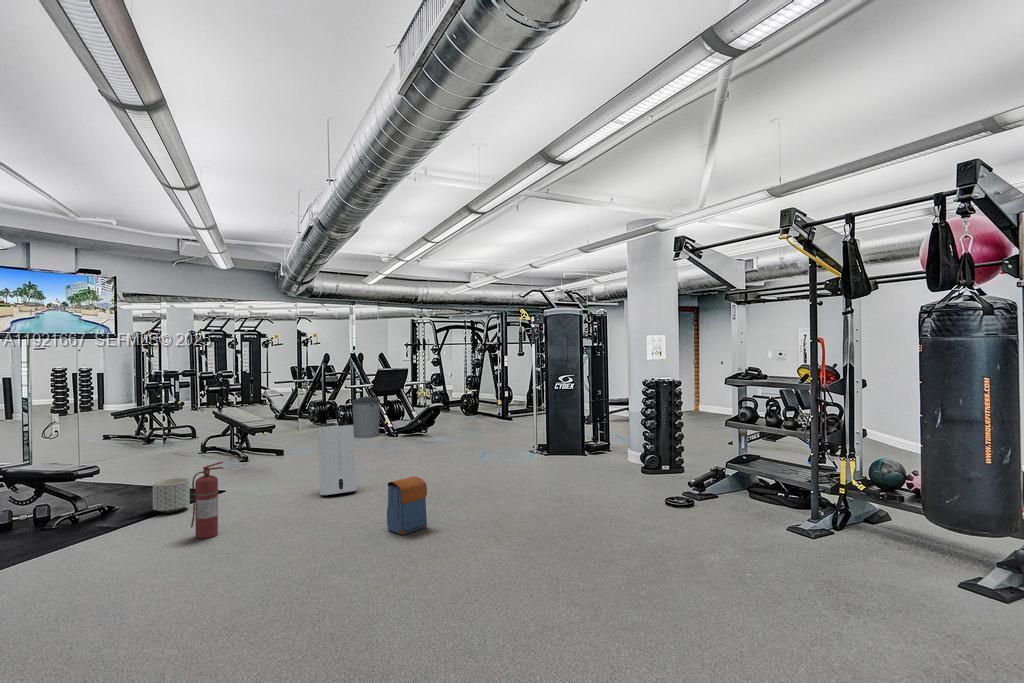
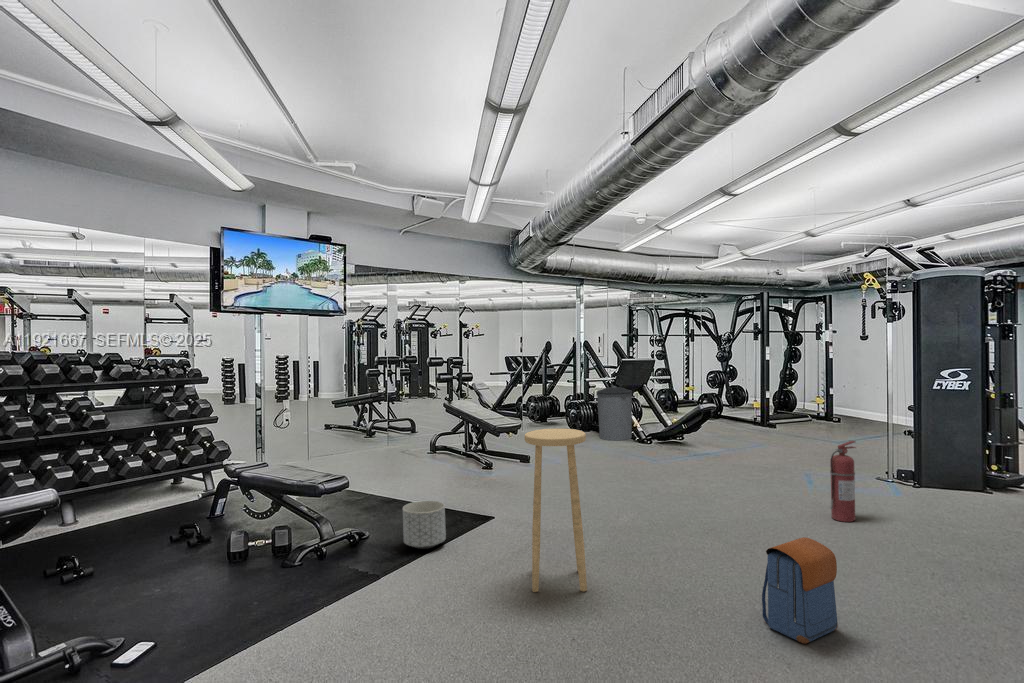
stool: none [244,419,289,528] -> present [524,428,587,592]
air purifier: present [318,425,356,495] -> none [603,435,661,538]
fire extinguisher: present [191,462,224,539] -> present [830,441,856,522]

